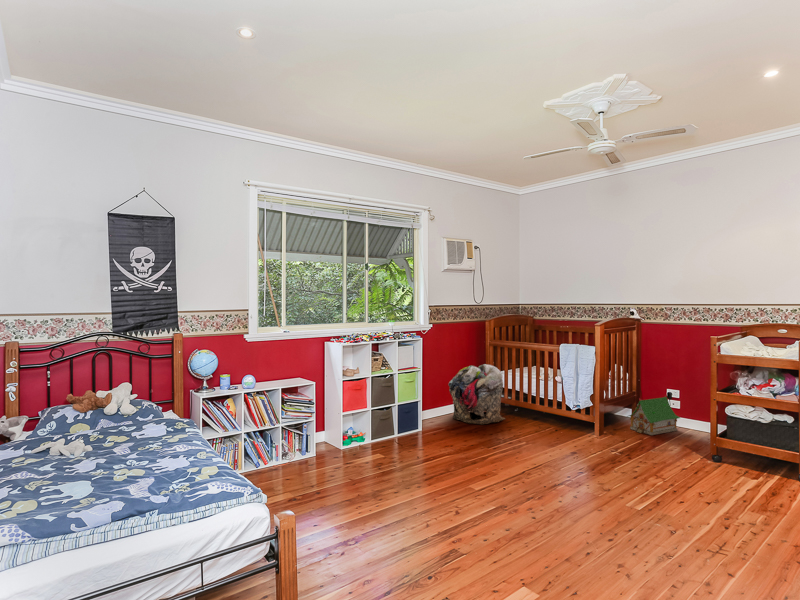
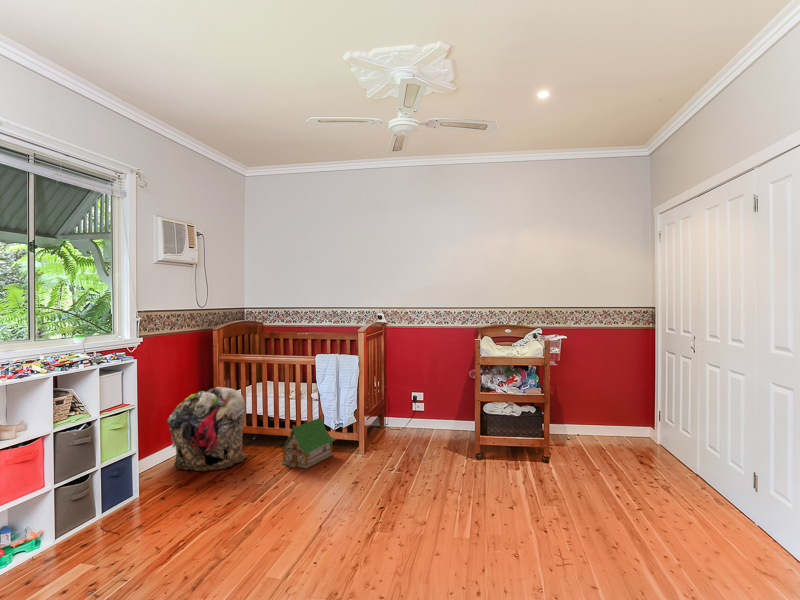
toy house: present [627,395,680,435] -> present [282,415,335,469]

